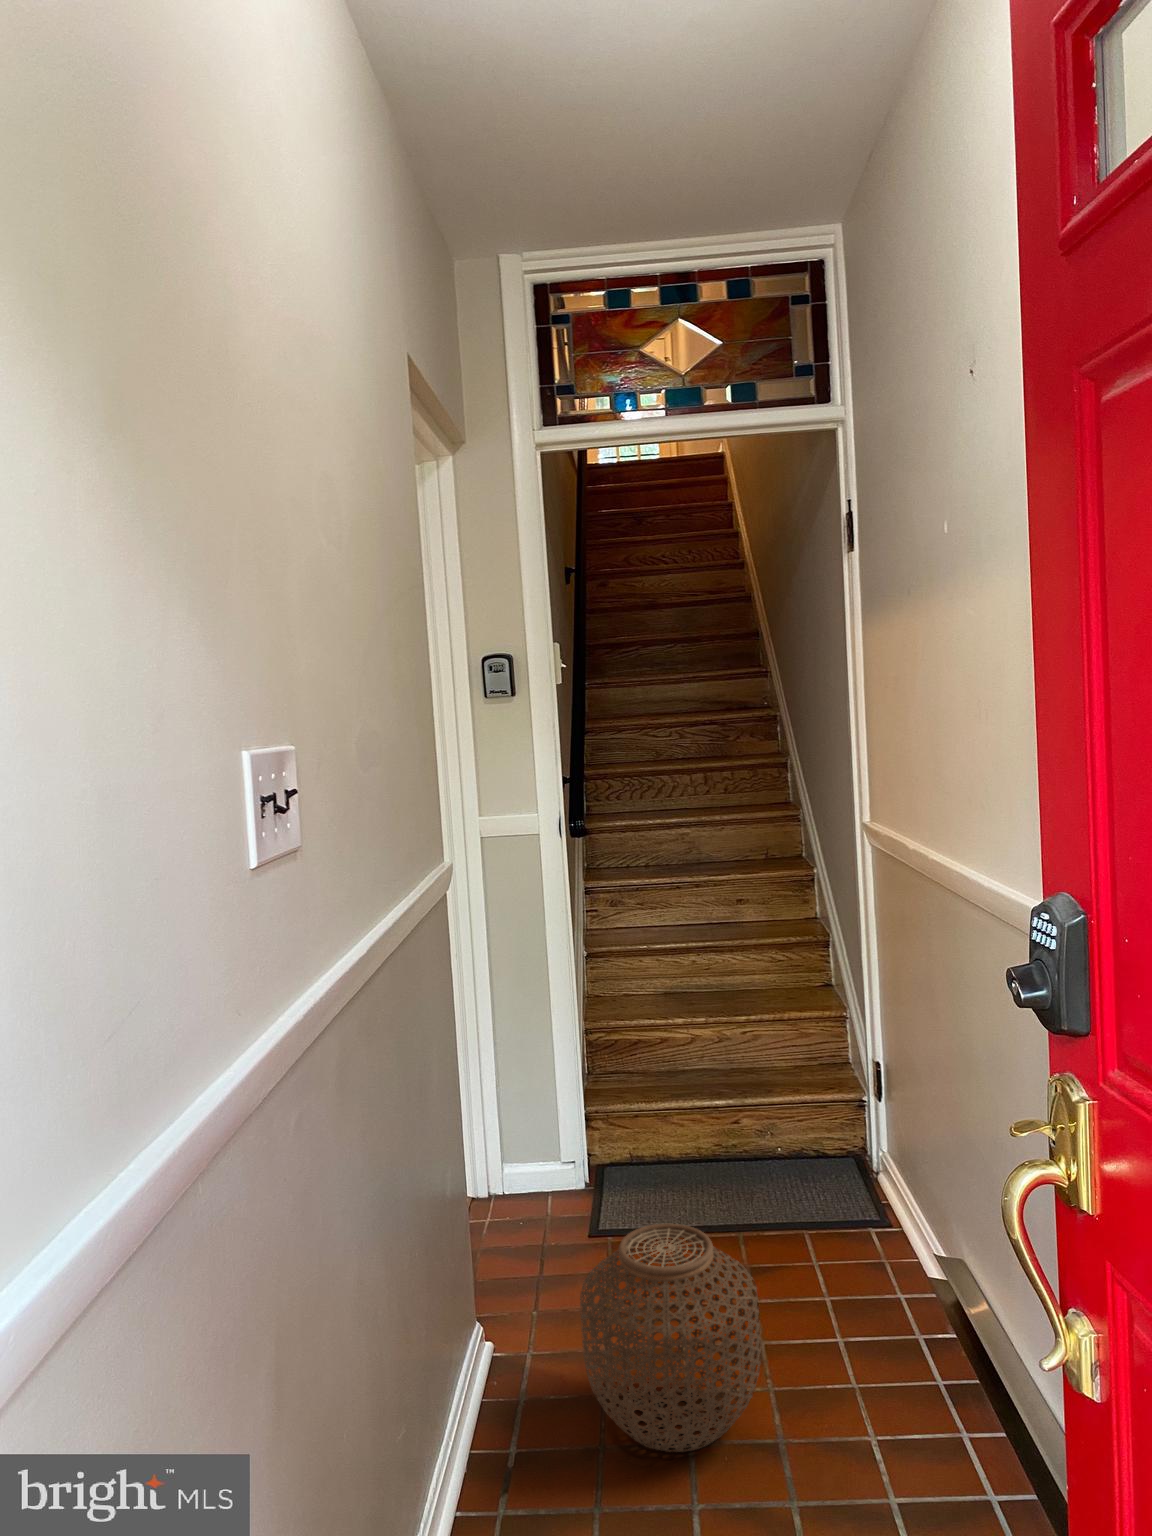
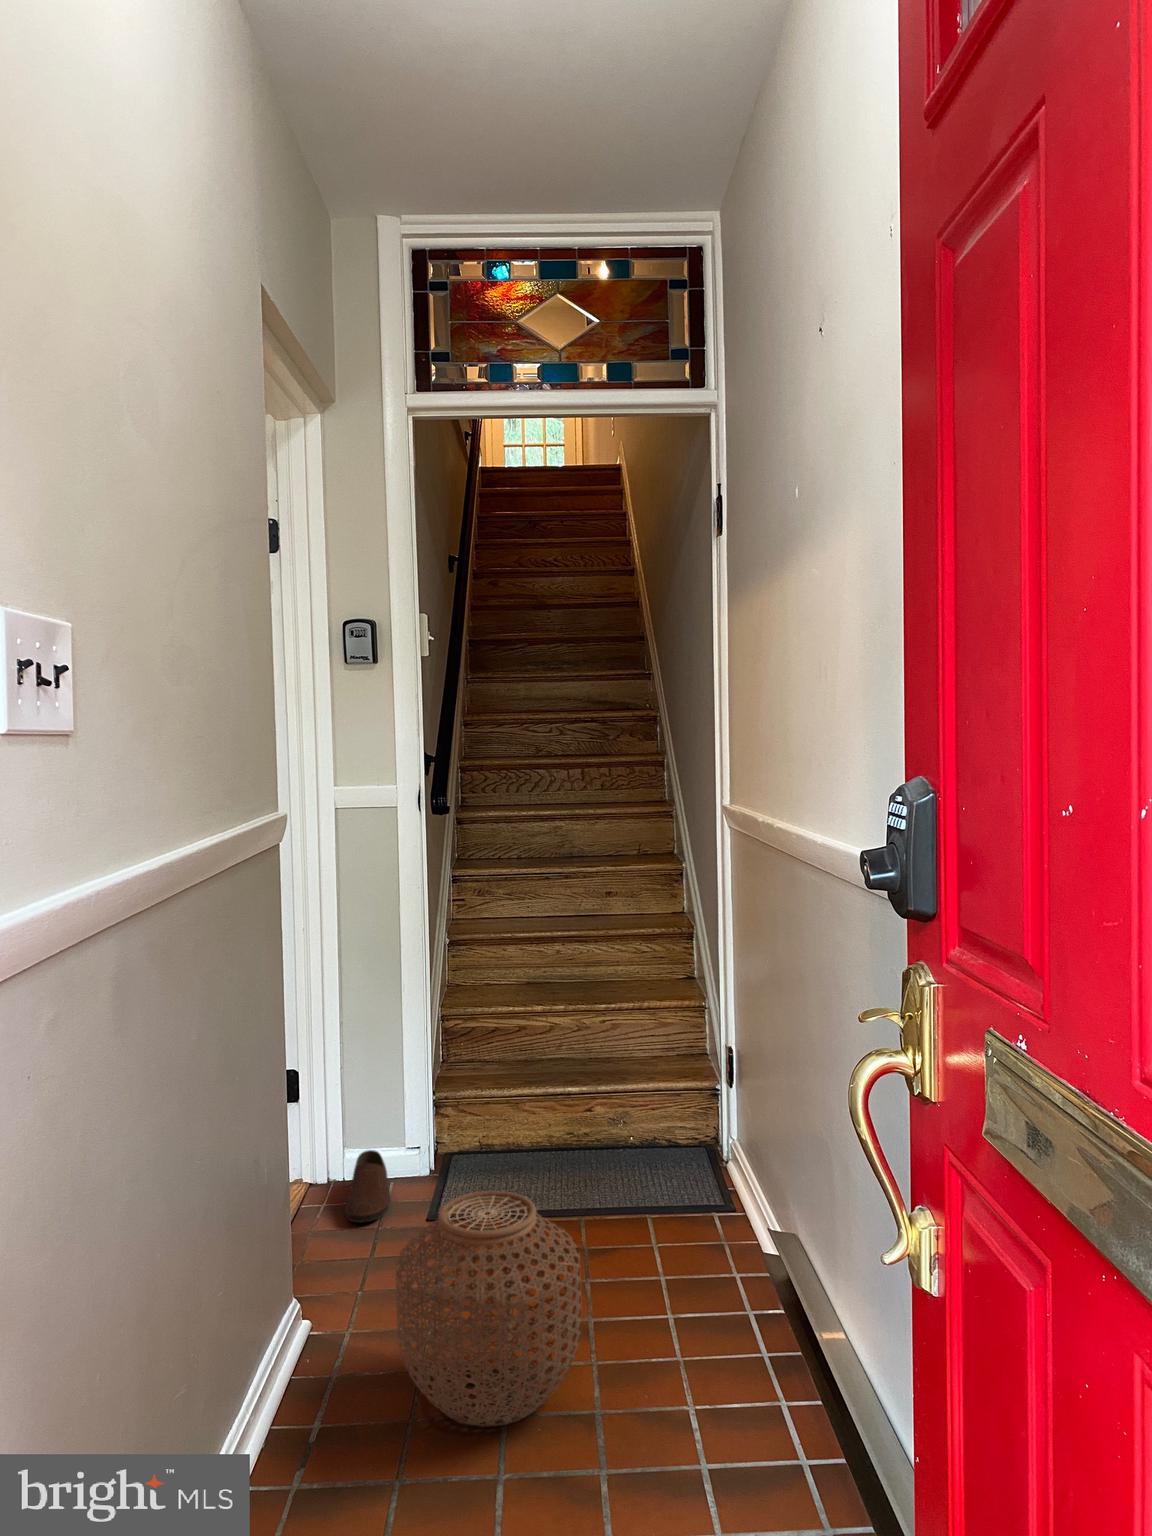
shoe: none [509,1165,551,1239] -> present [345,1150,390,1223]

